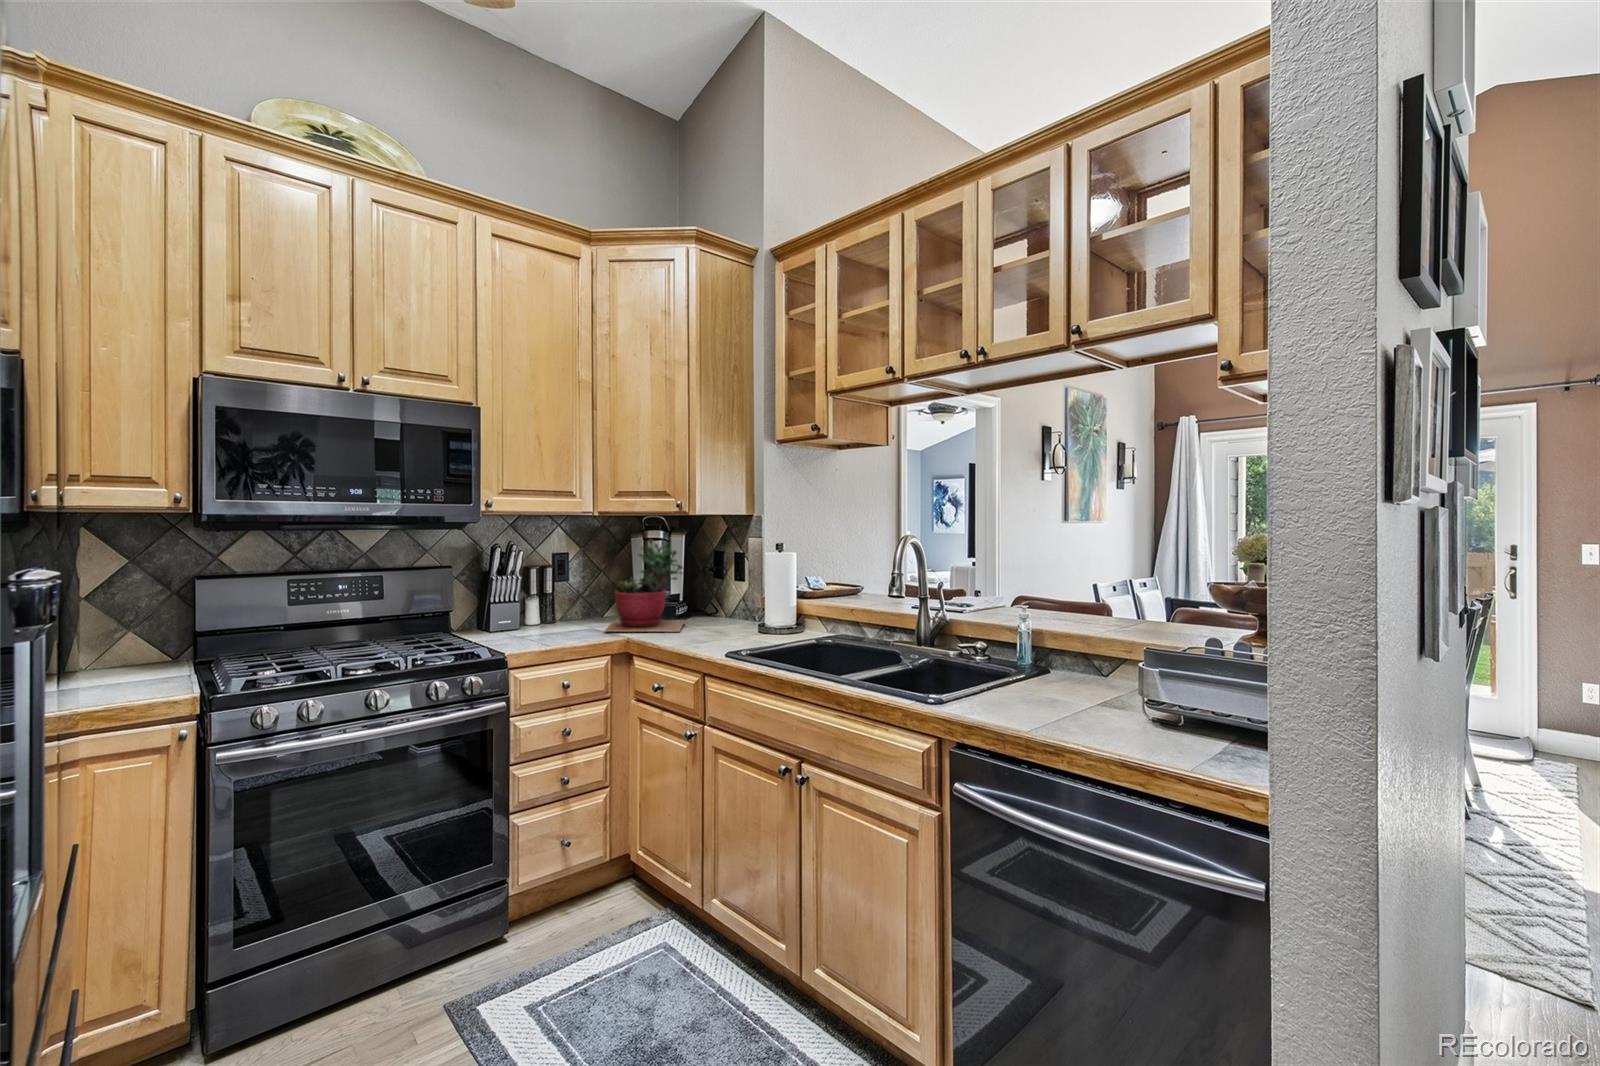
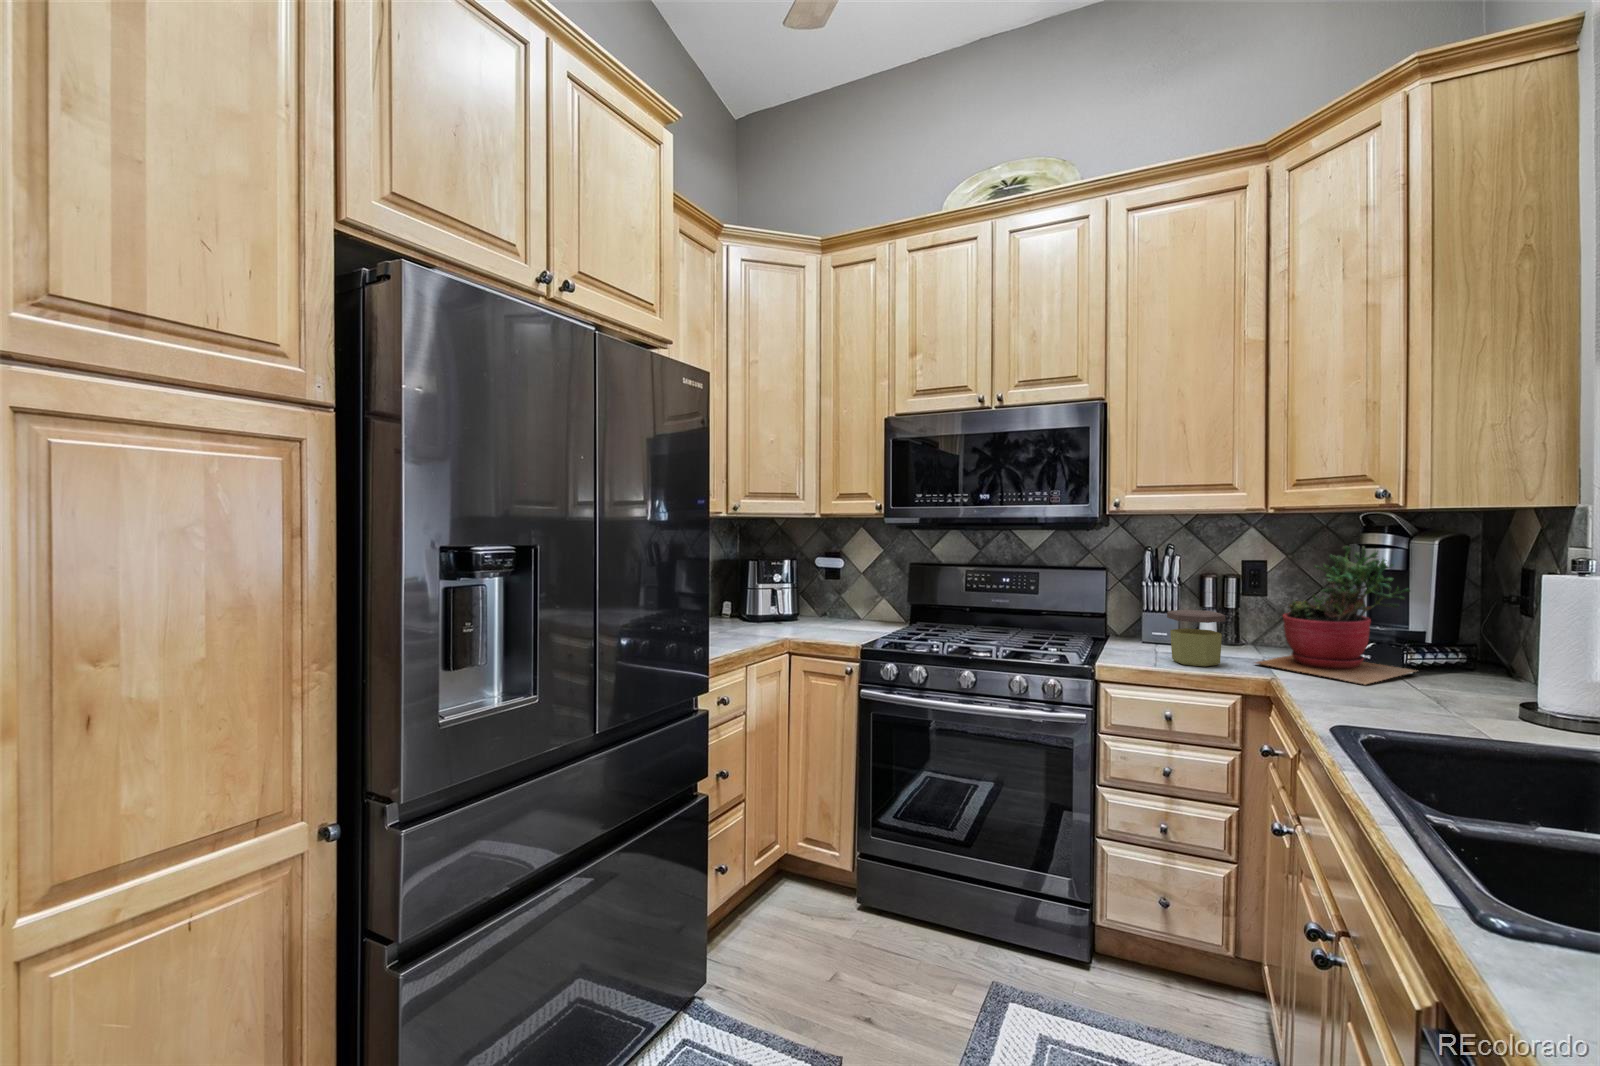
jar: none [549,595,592,641] -> present [1167,610,1225,667]

